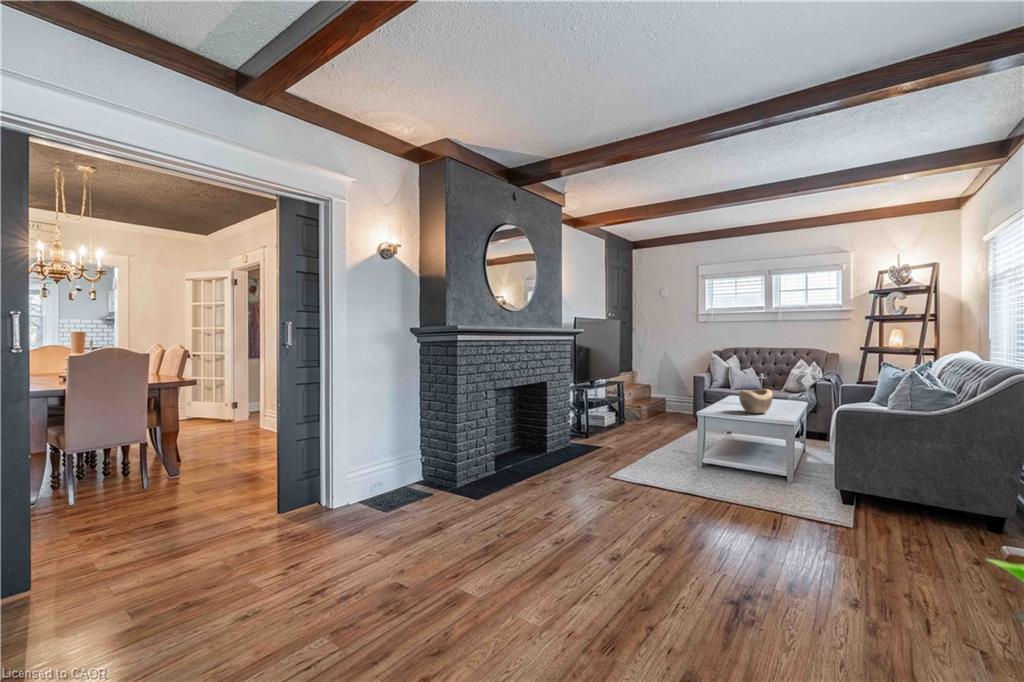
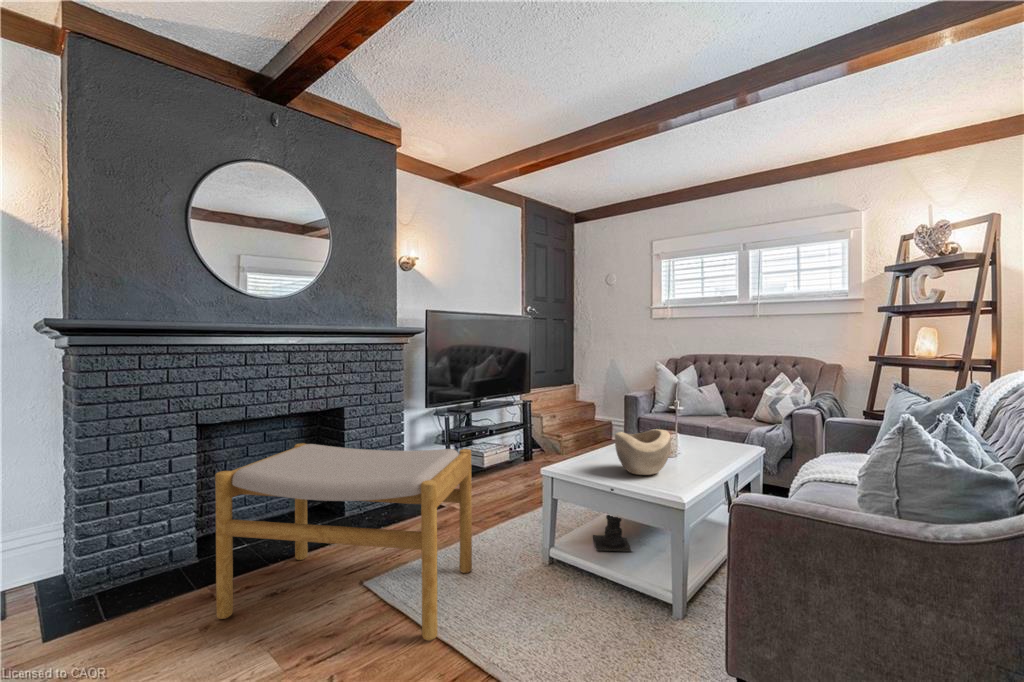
footstool: none [548,401,677,493] -> present [215,443,472,640]
candle holder: none [720,414,749,458] -> present [593,489,631,552]

